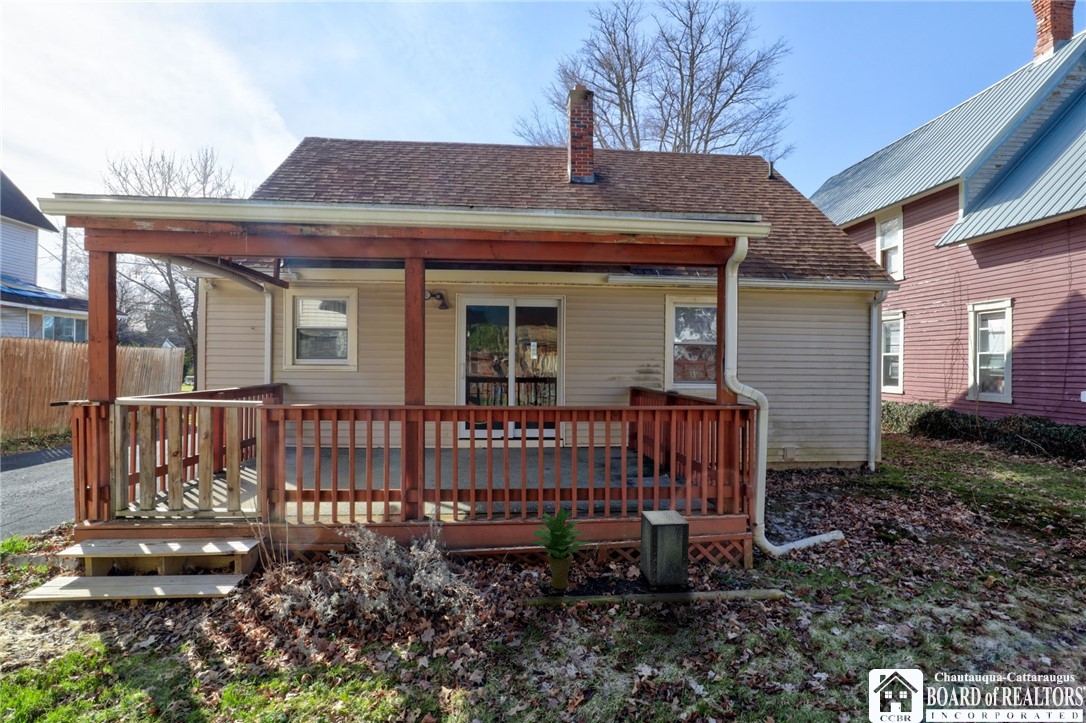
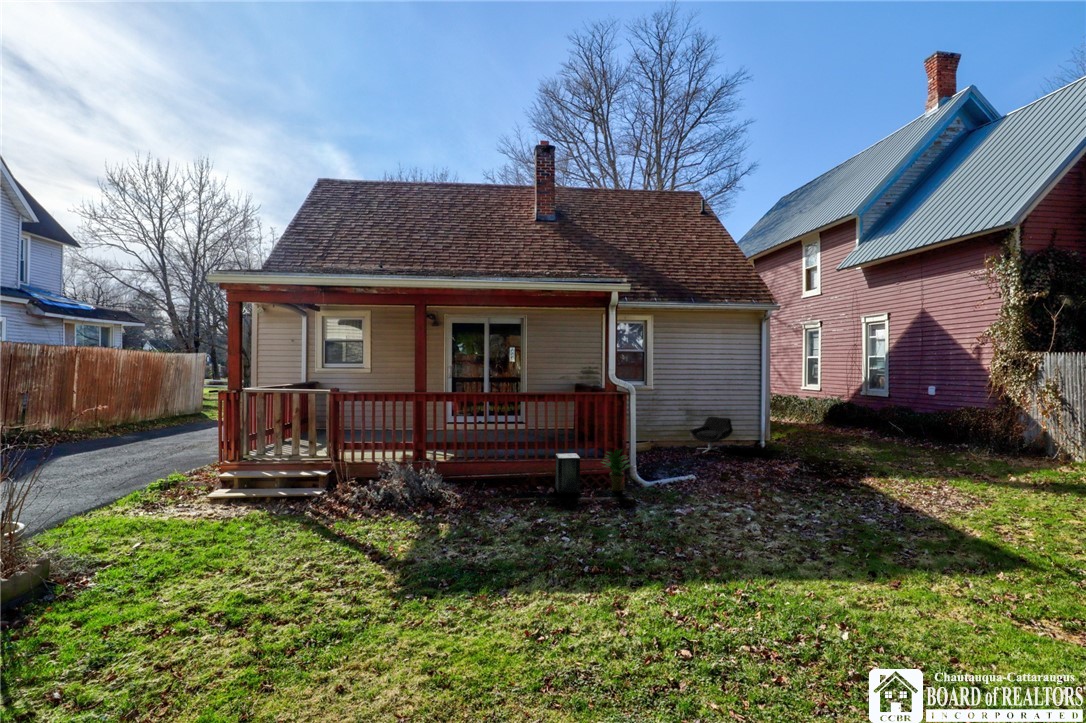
lounge chair: none [791,431,852,484] -> present [690,417,733,453]
potted plant: present [532,508,589,589] -> present [602,449,631,492]

